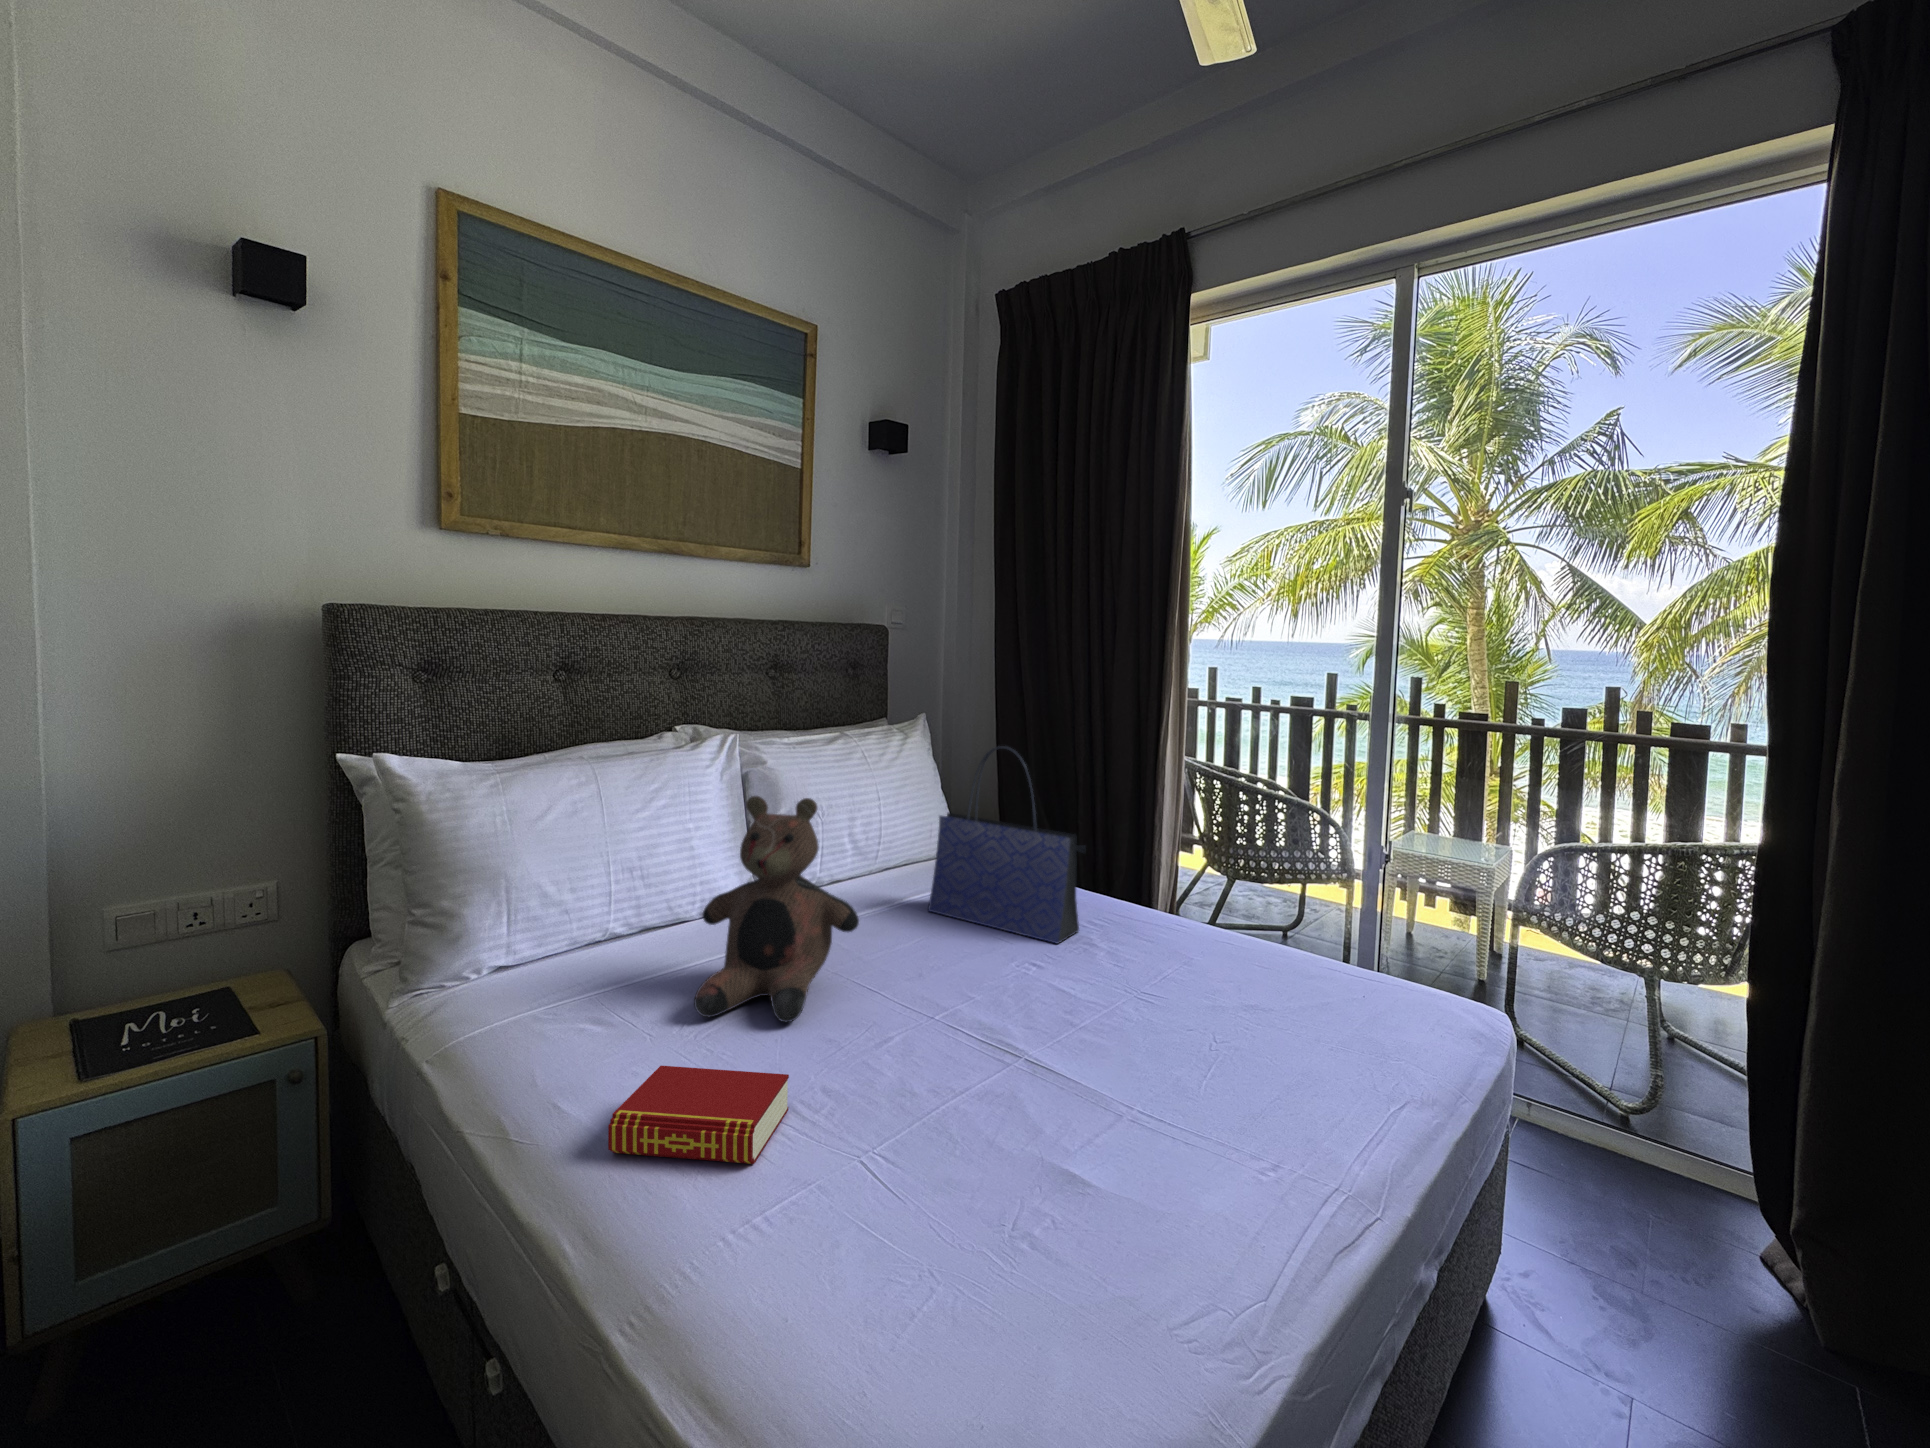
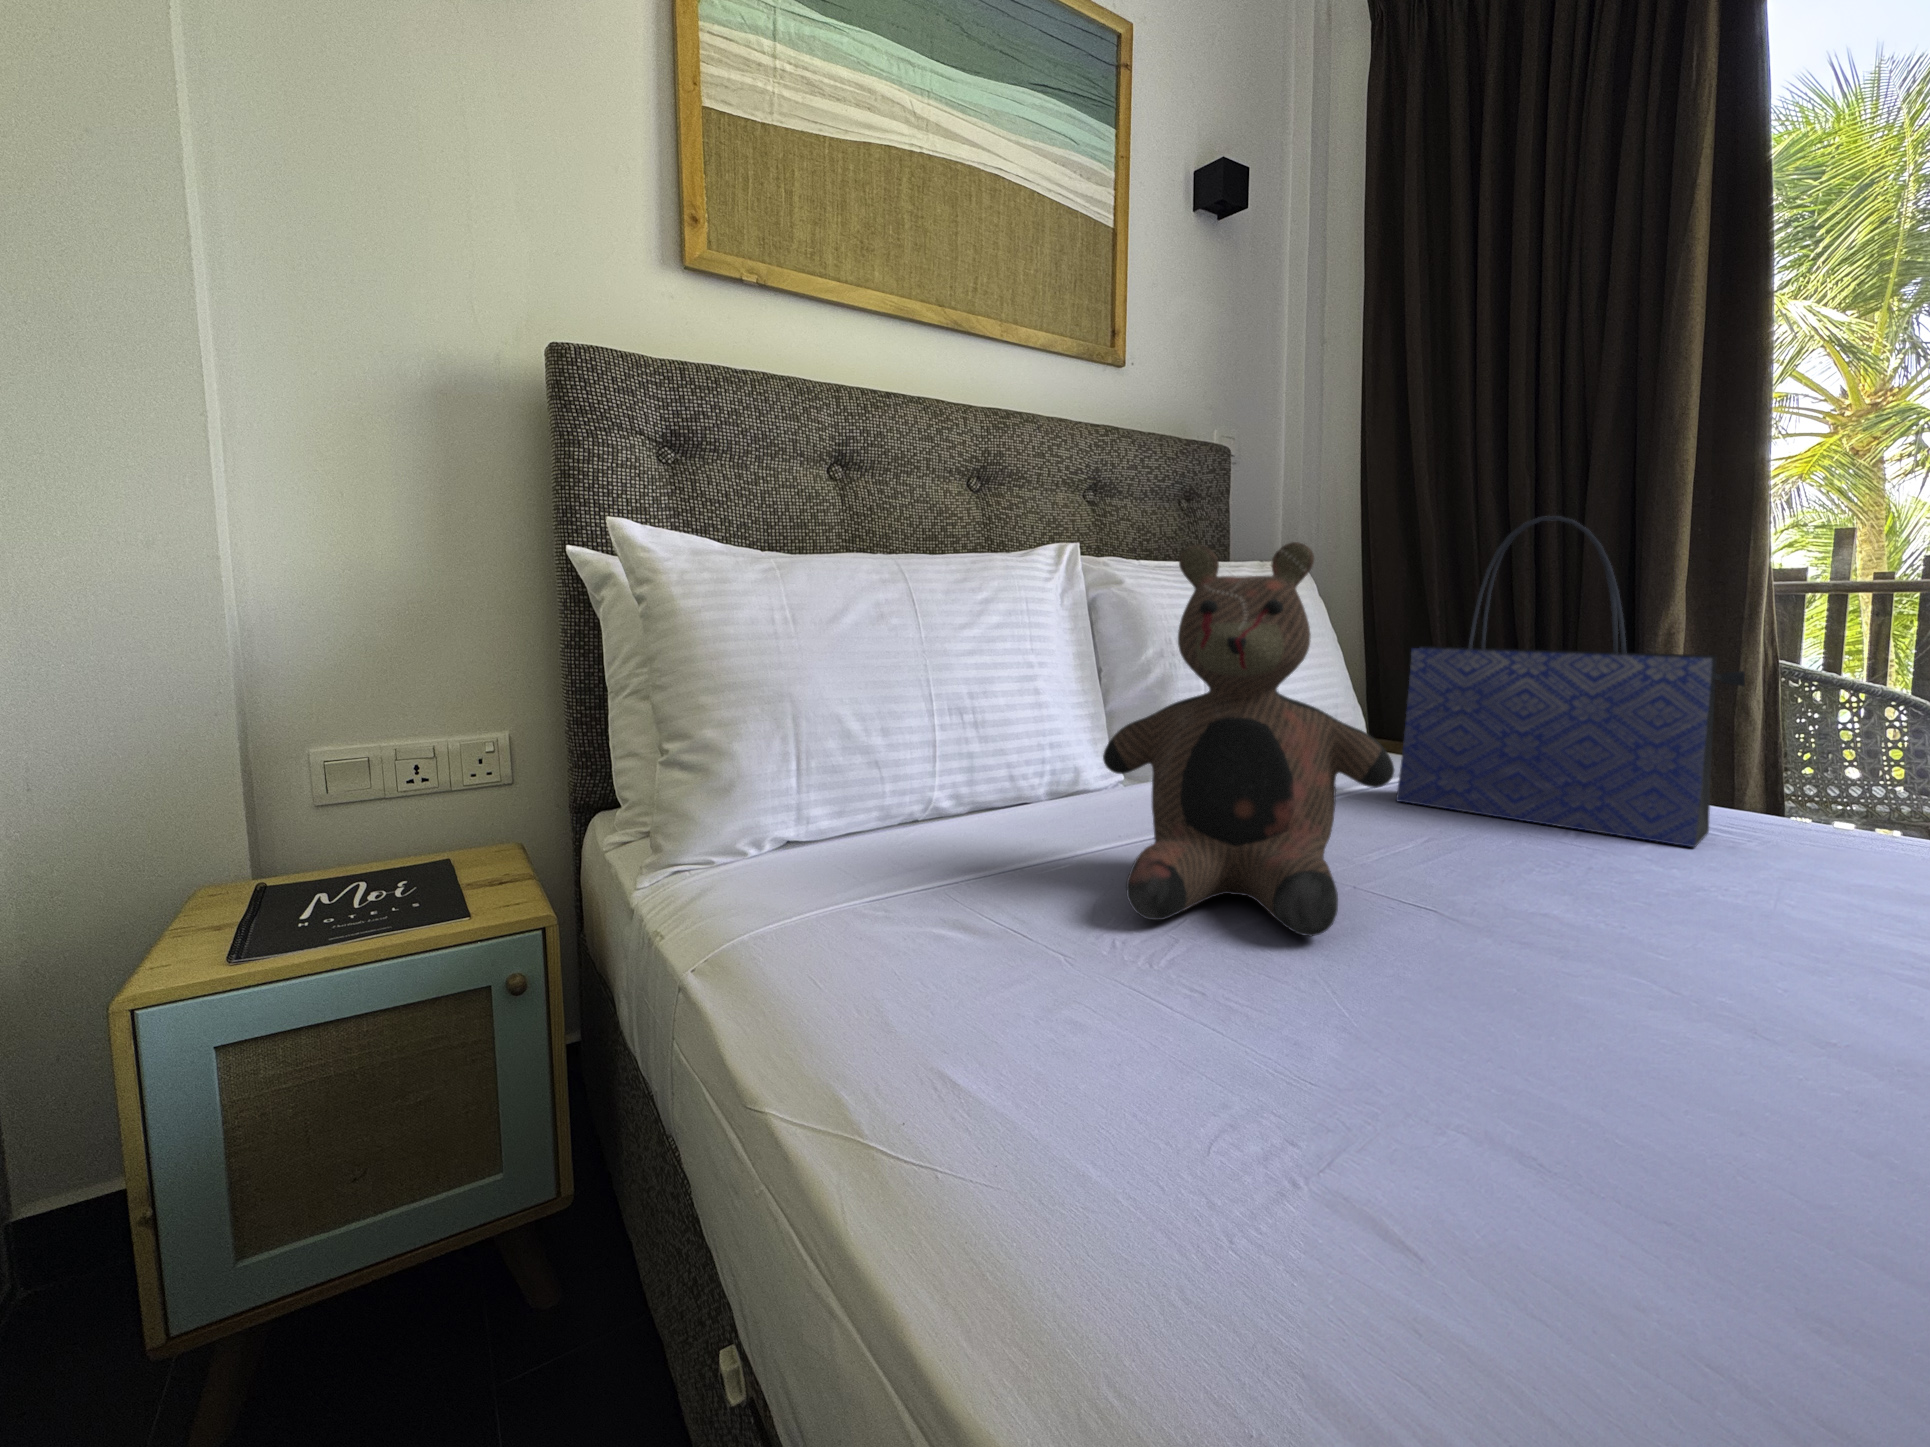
book: present [608,1066,789,1164] -> none [1114,987,1523,1254]

